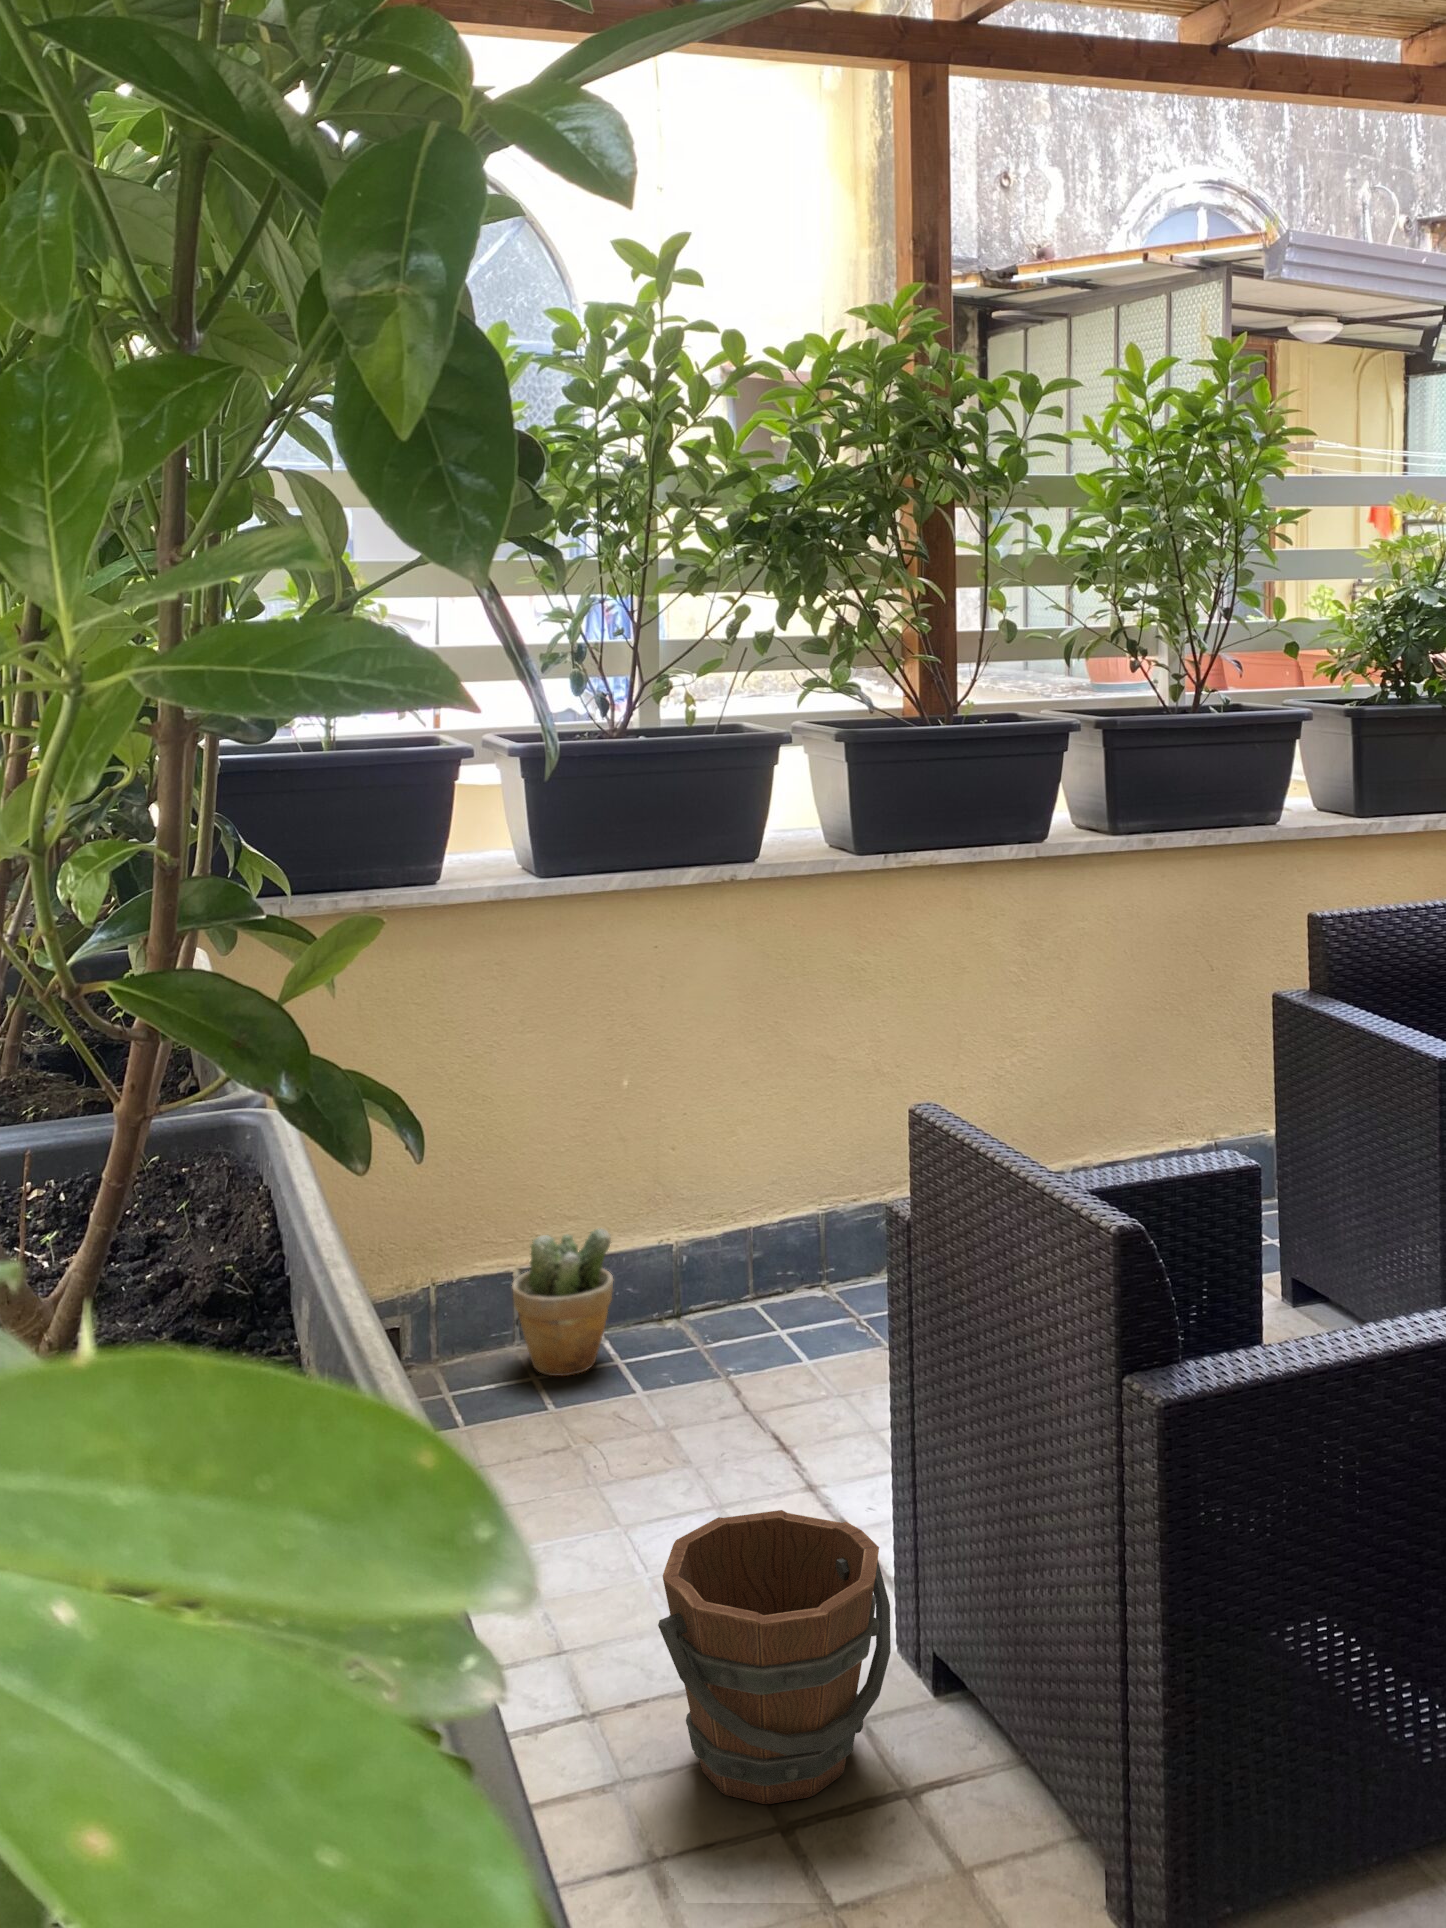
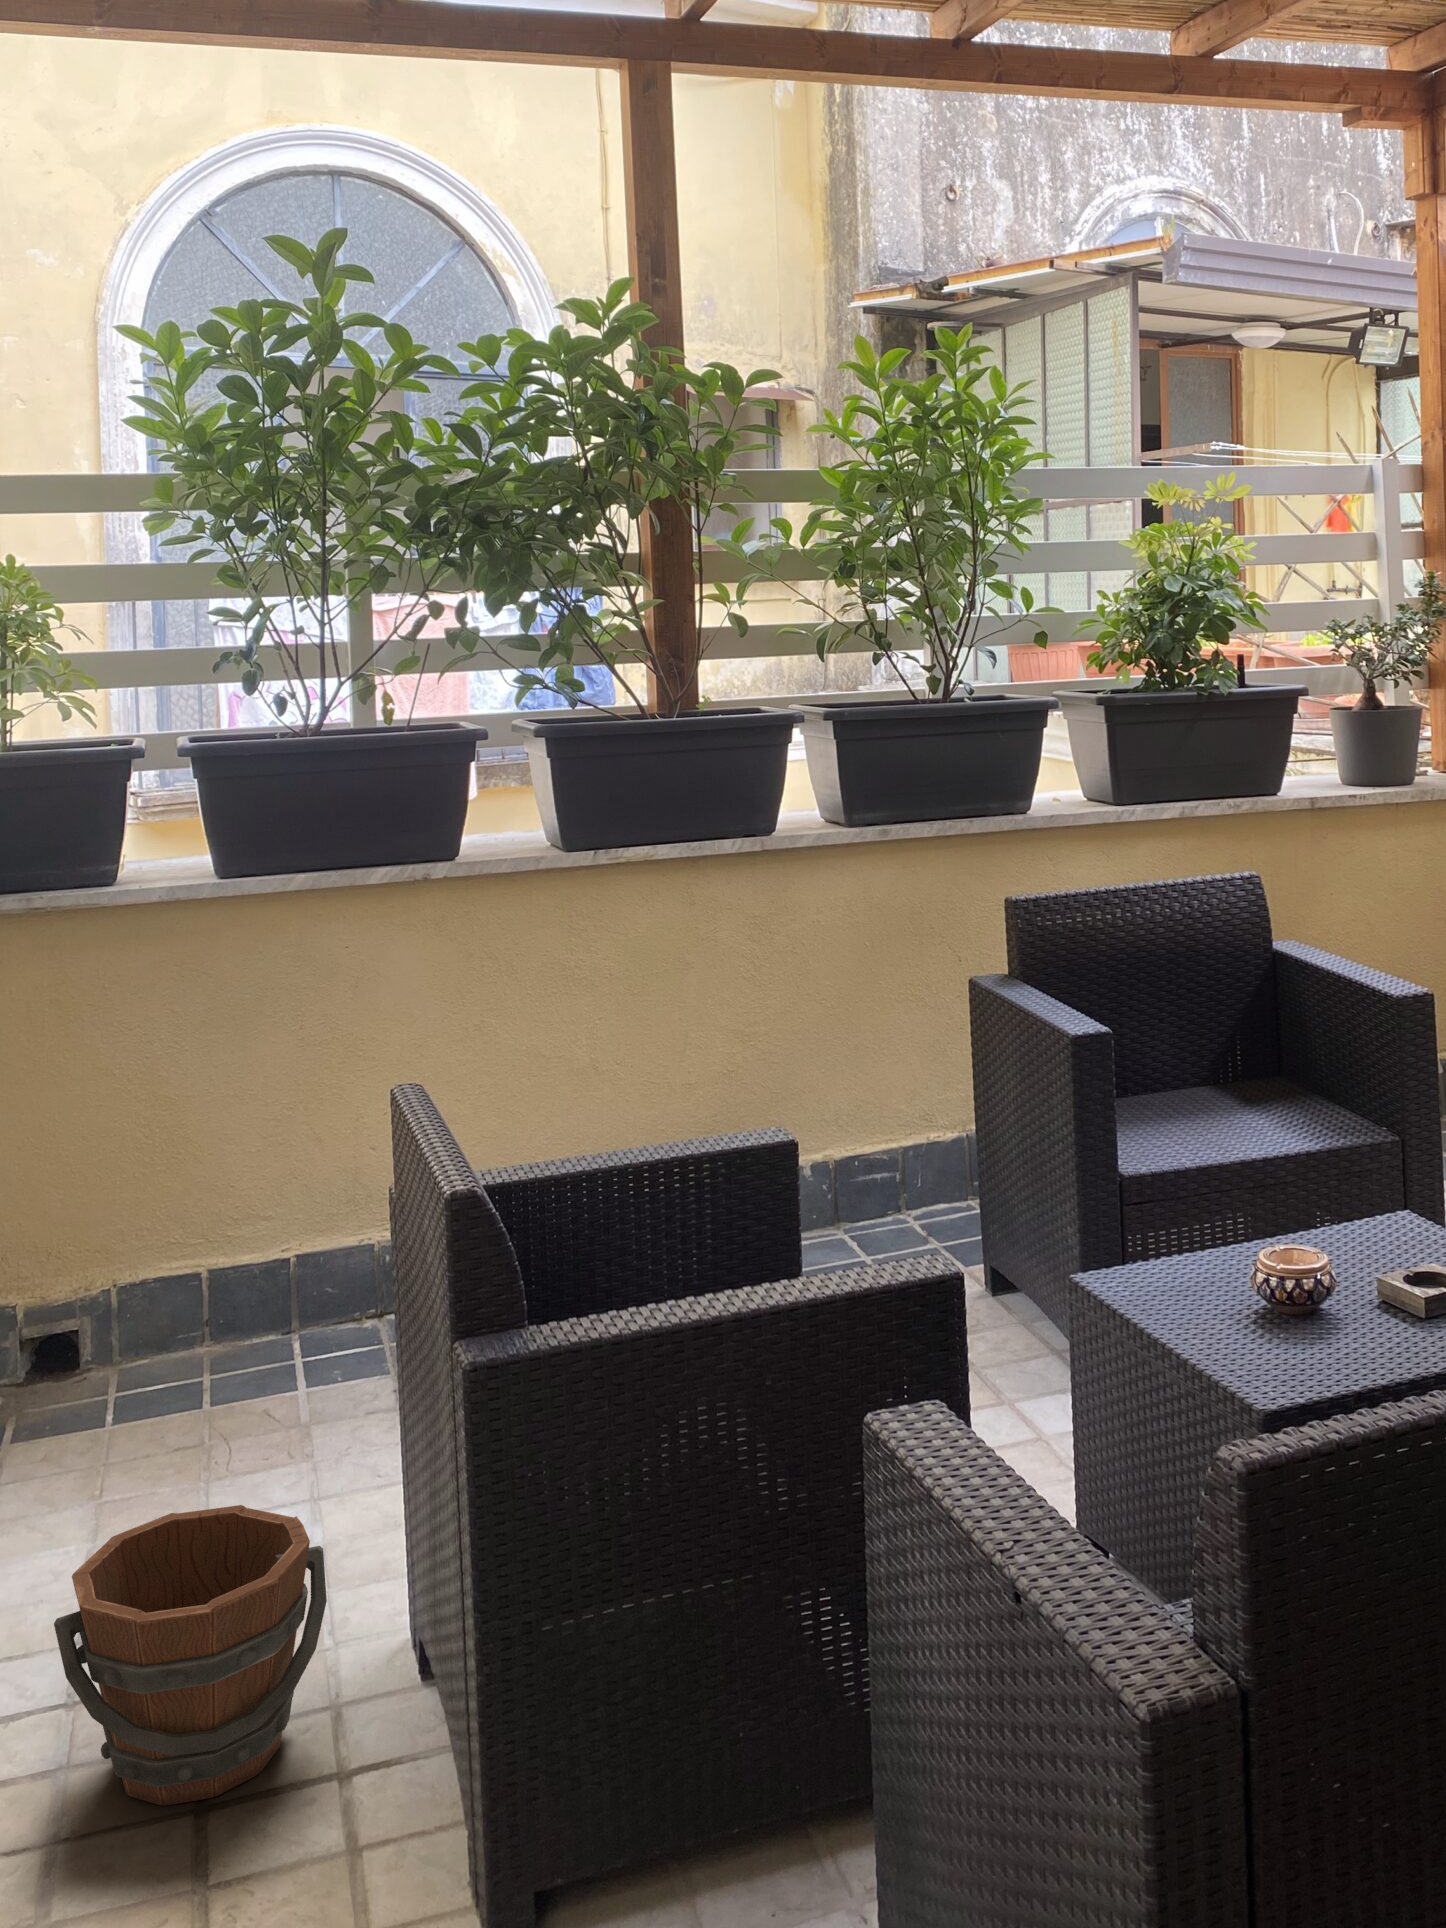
potted plant: present [512,1229,613,1376] -> none [181,1224,288,1373]

